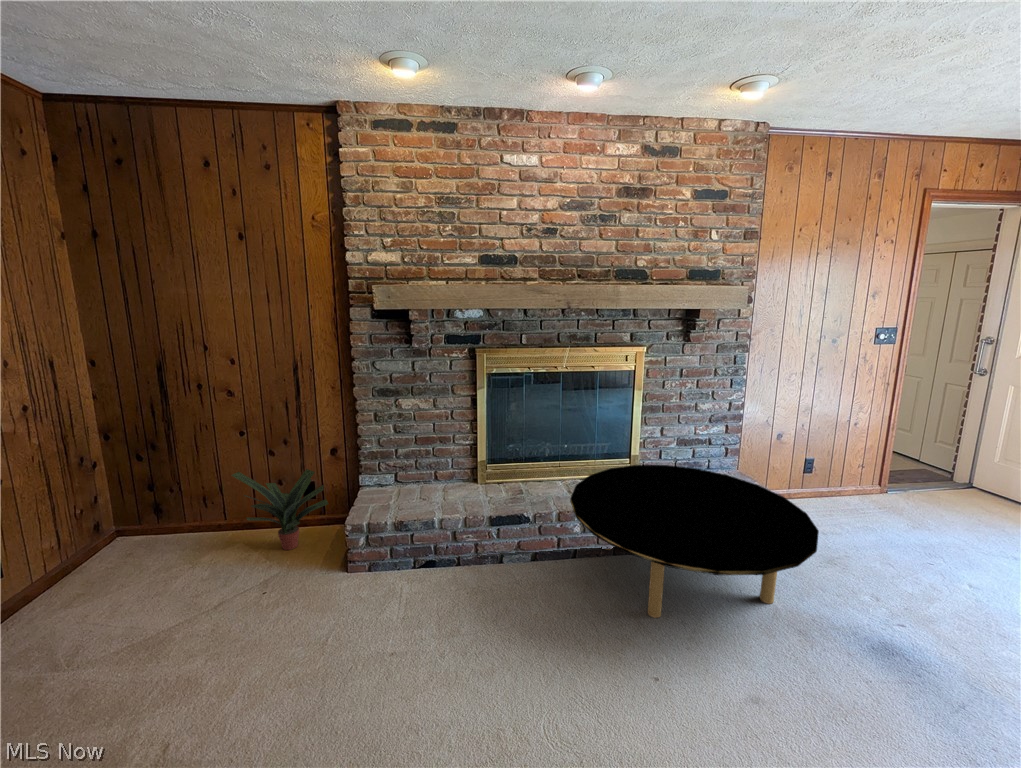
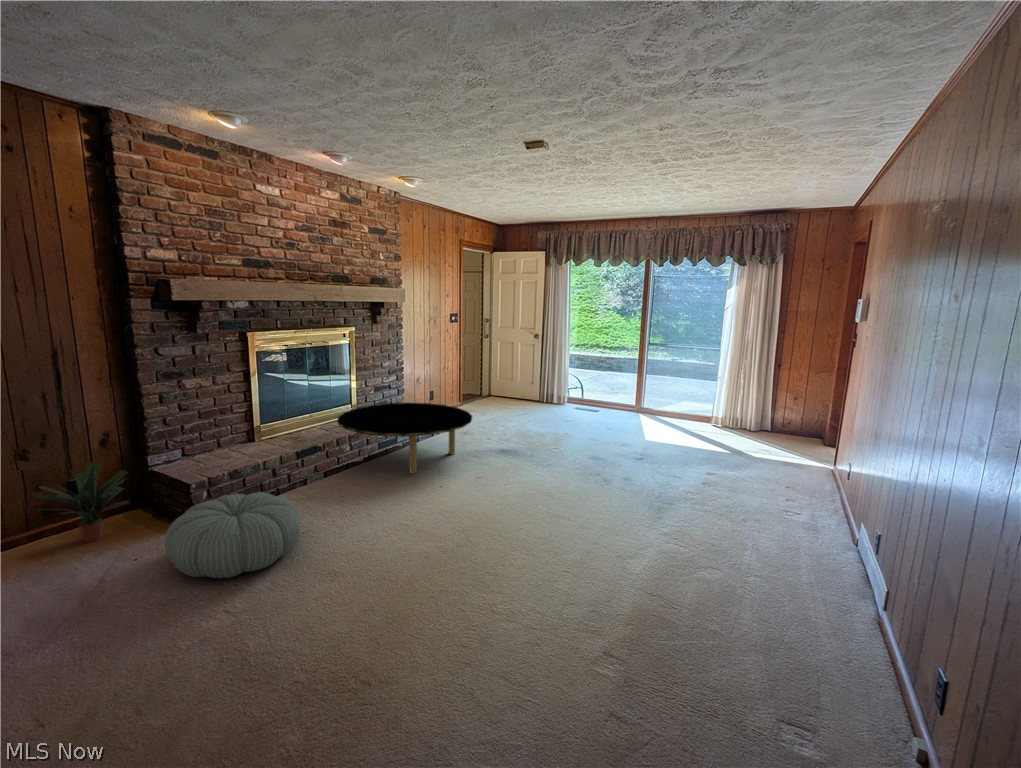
pouf: none [202,562,377,709] -> present [165,492,300,578]

